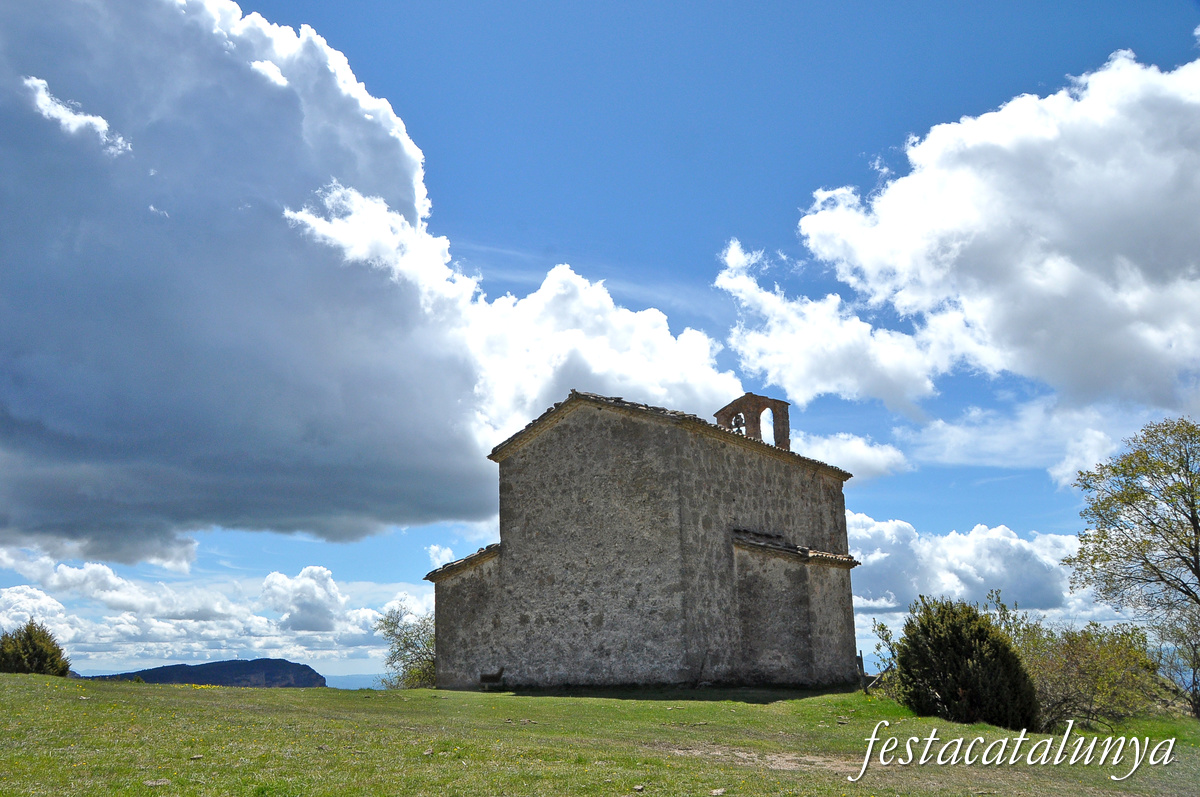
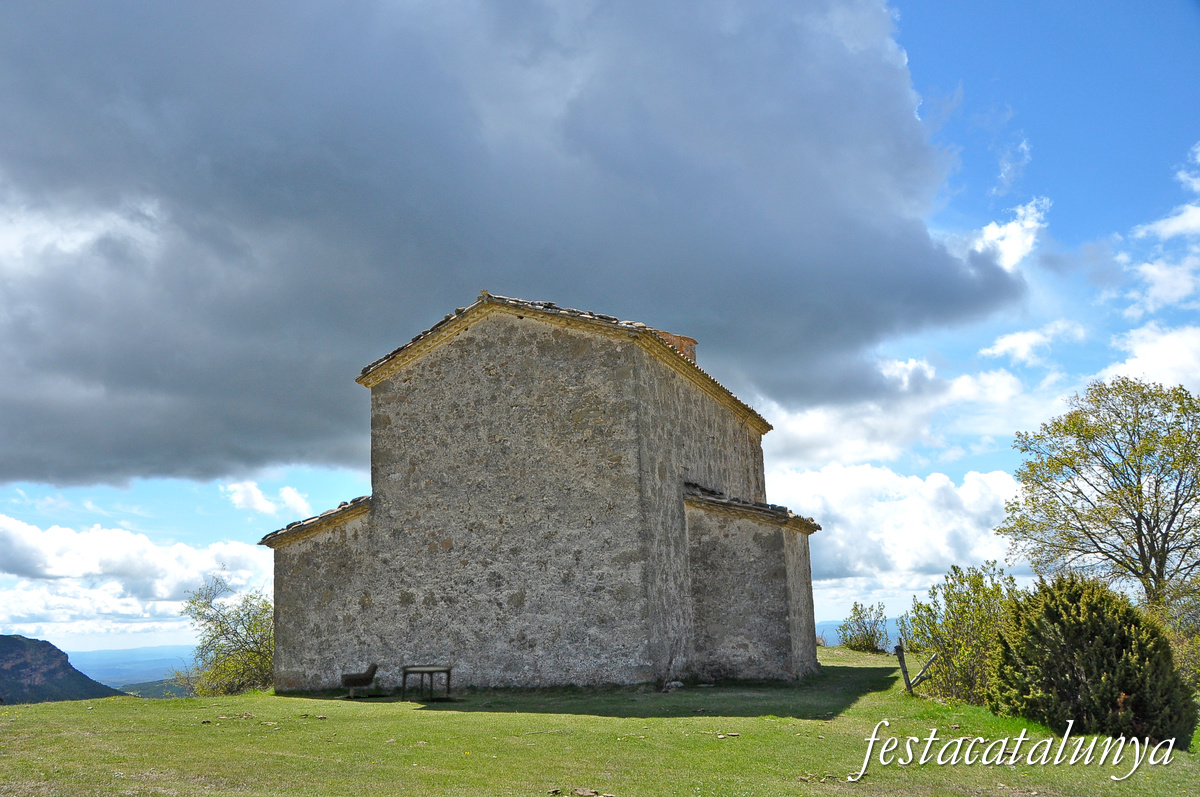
round table: none [517,668,555,694] -> present [401,665,453,702]

